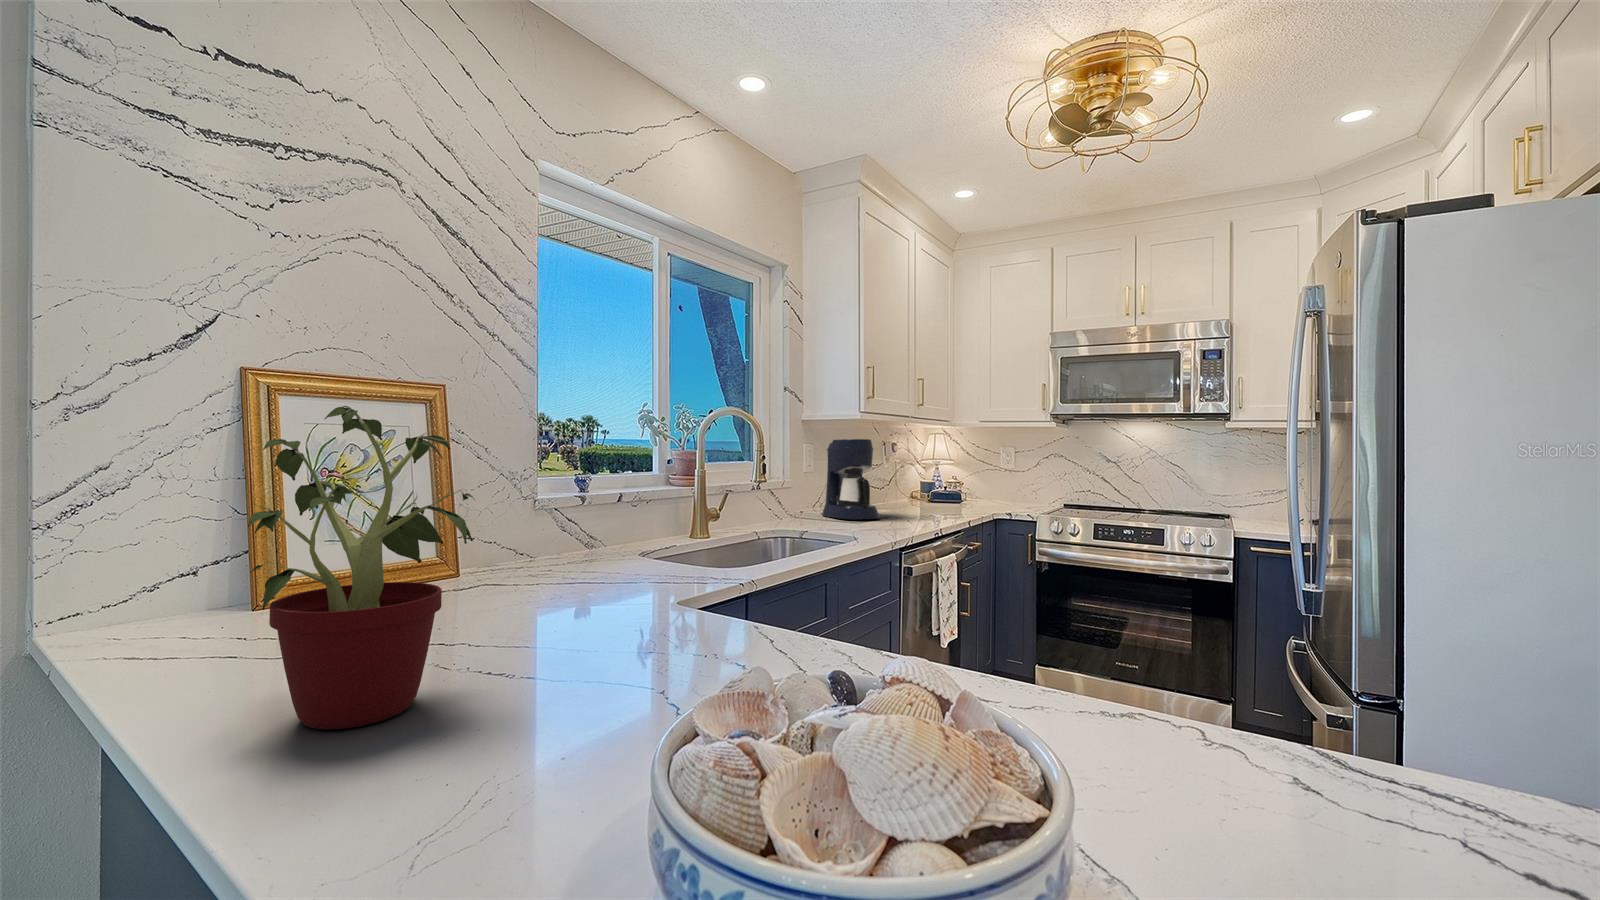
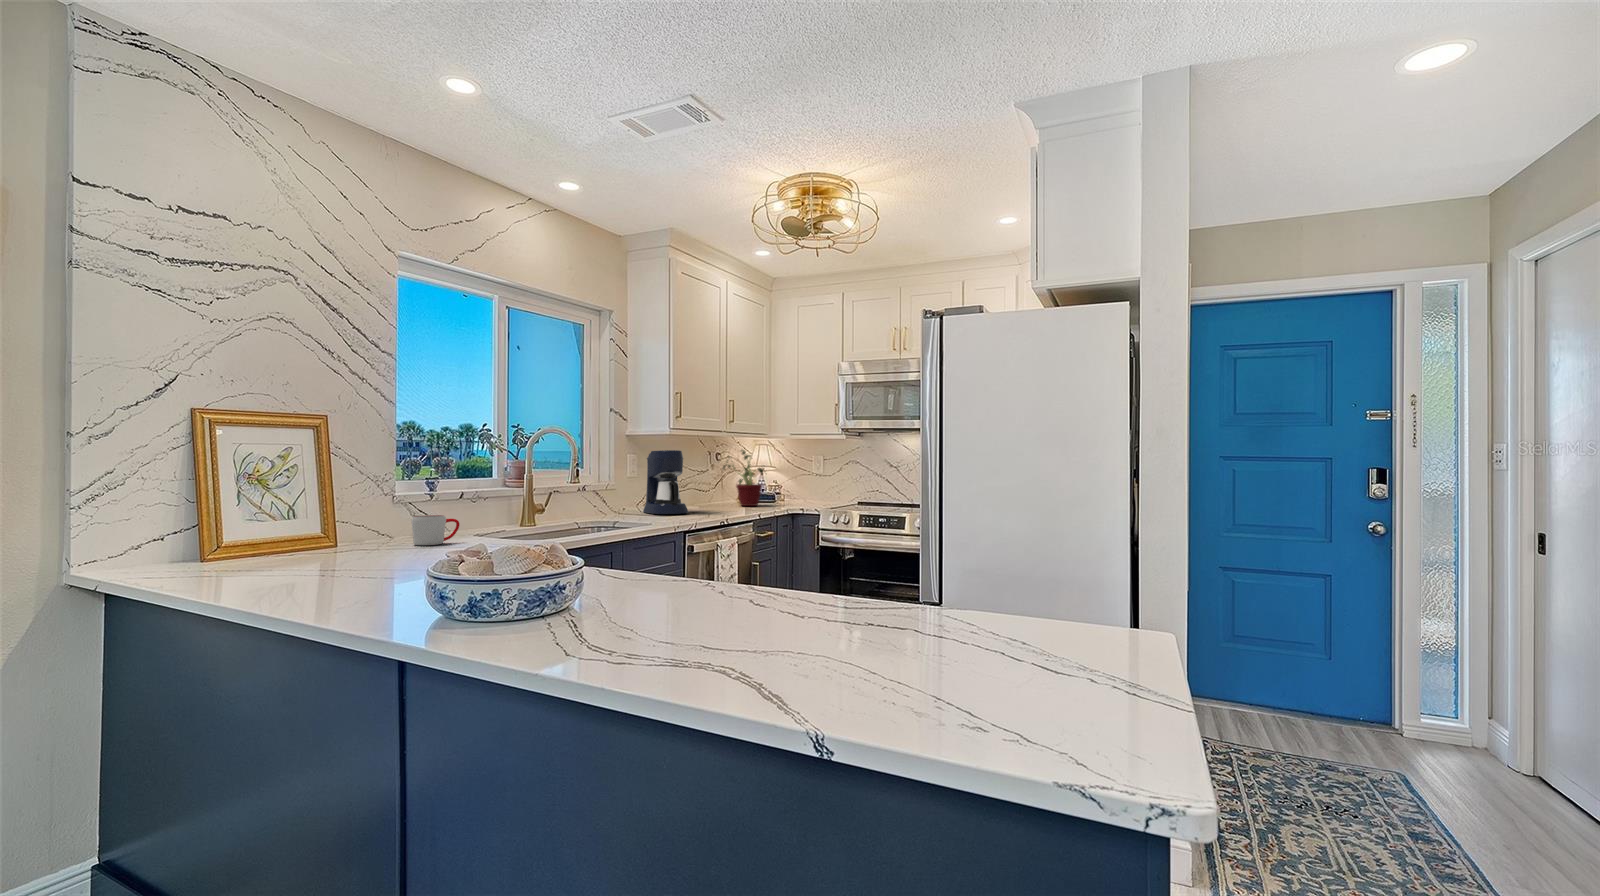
potted plant: present [245,406,474,730] -> present [723,450,763,506]
mug: none [559,528,622,573] -> present [412,515,459,545]

